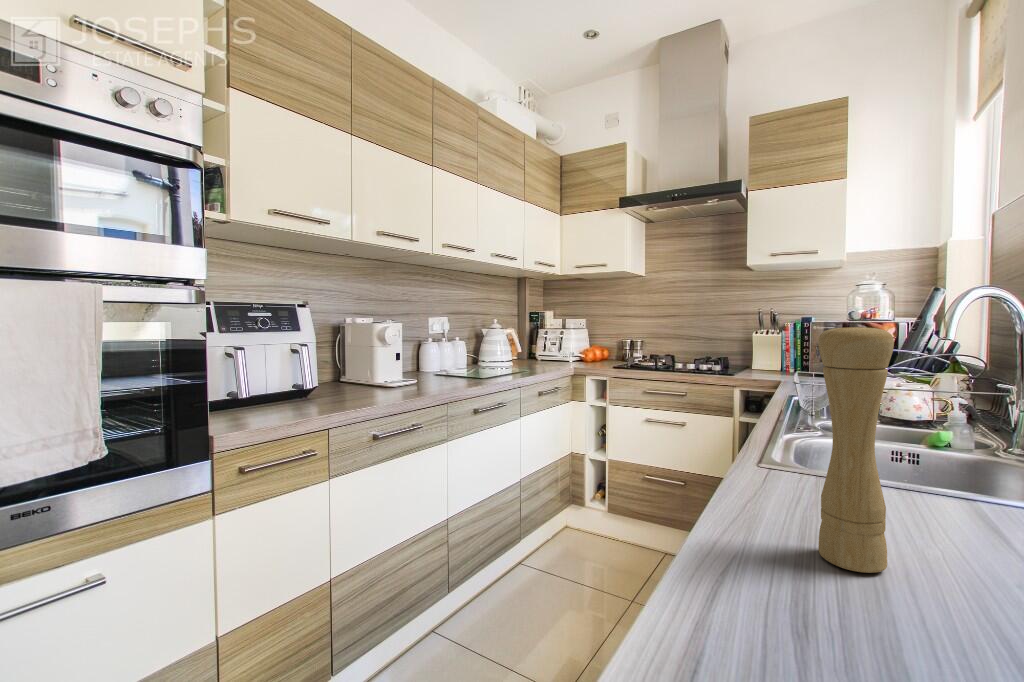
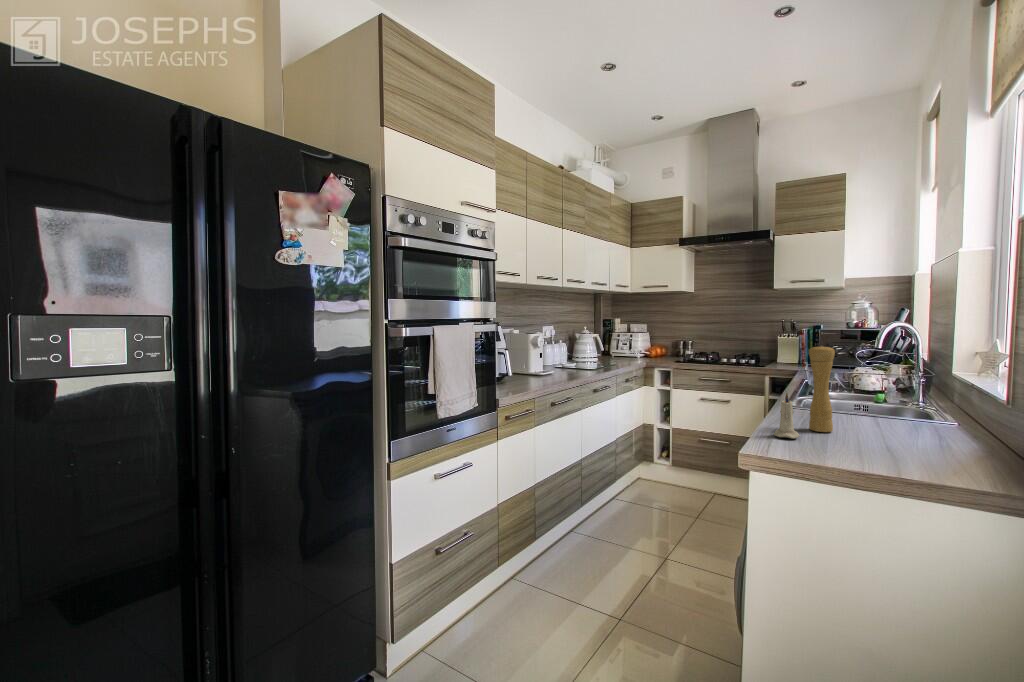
candle: none [716,463,797,621] -> present [774,393,800,439]

